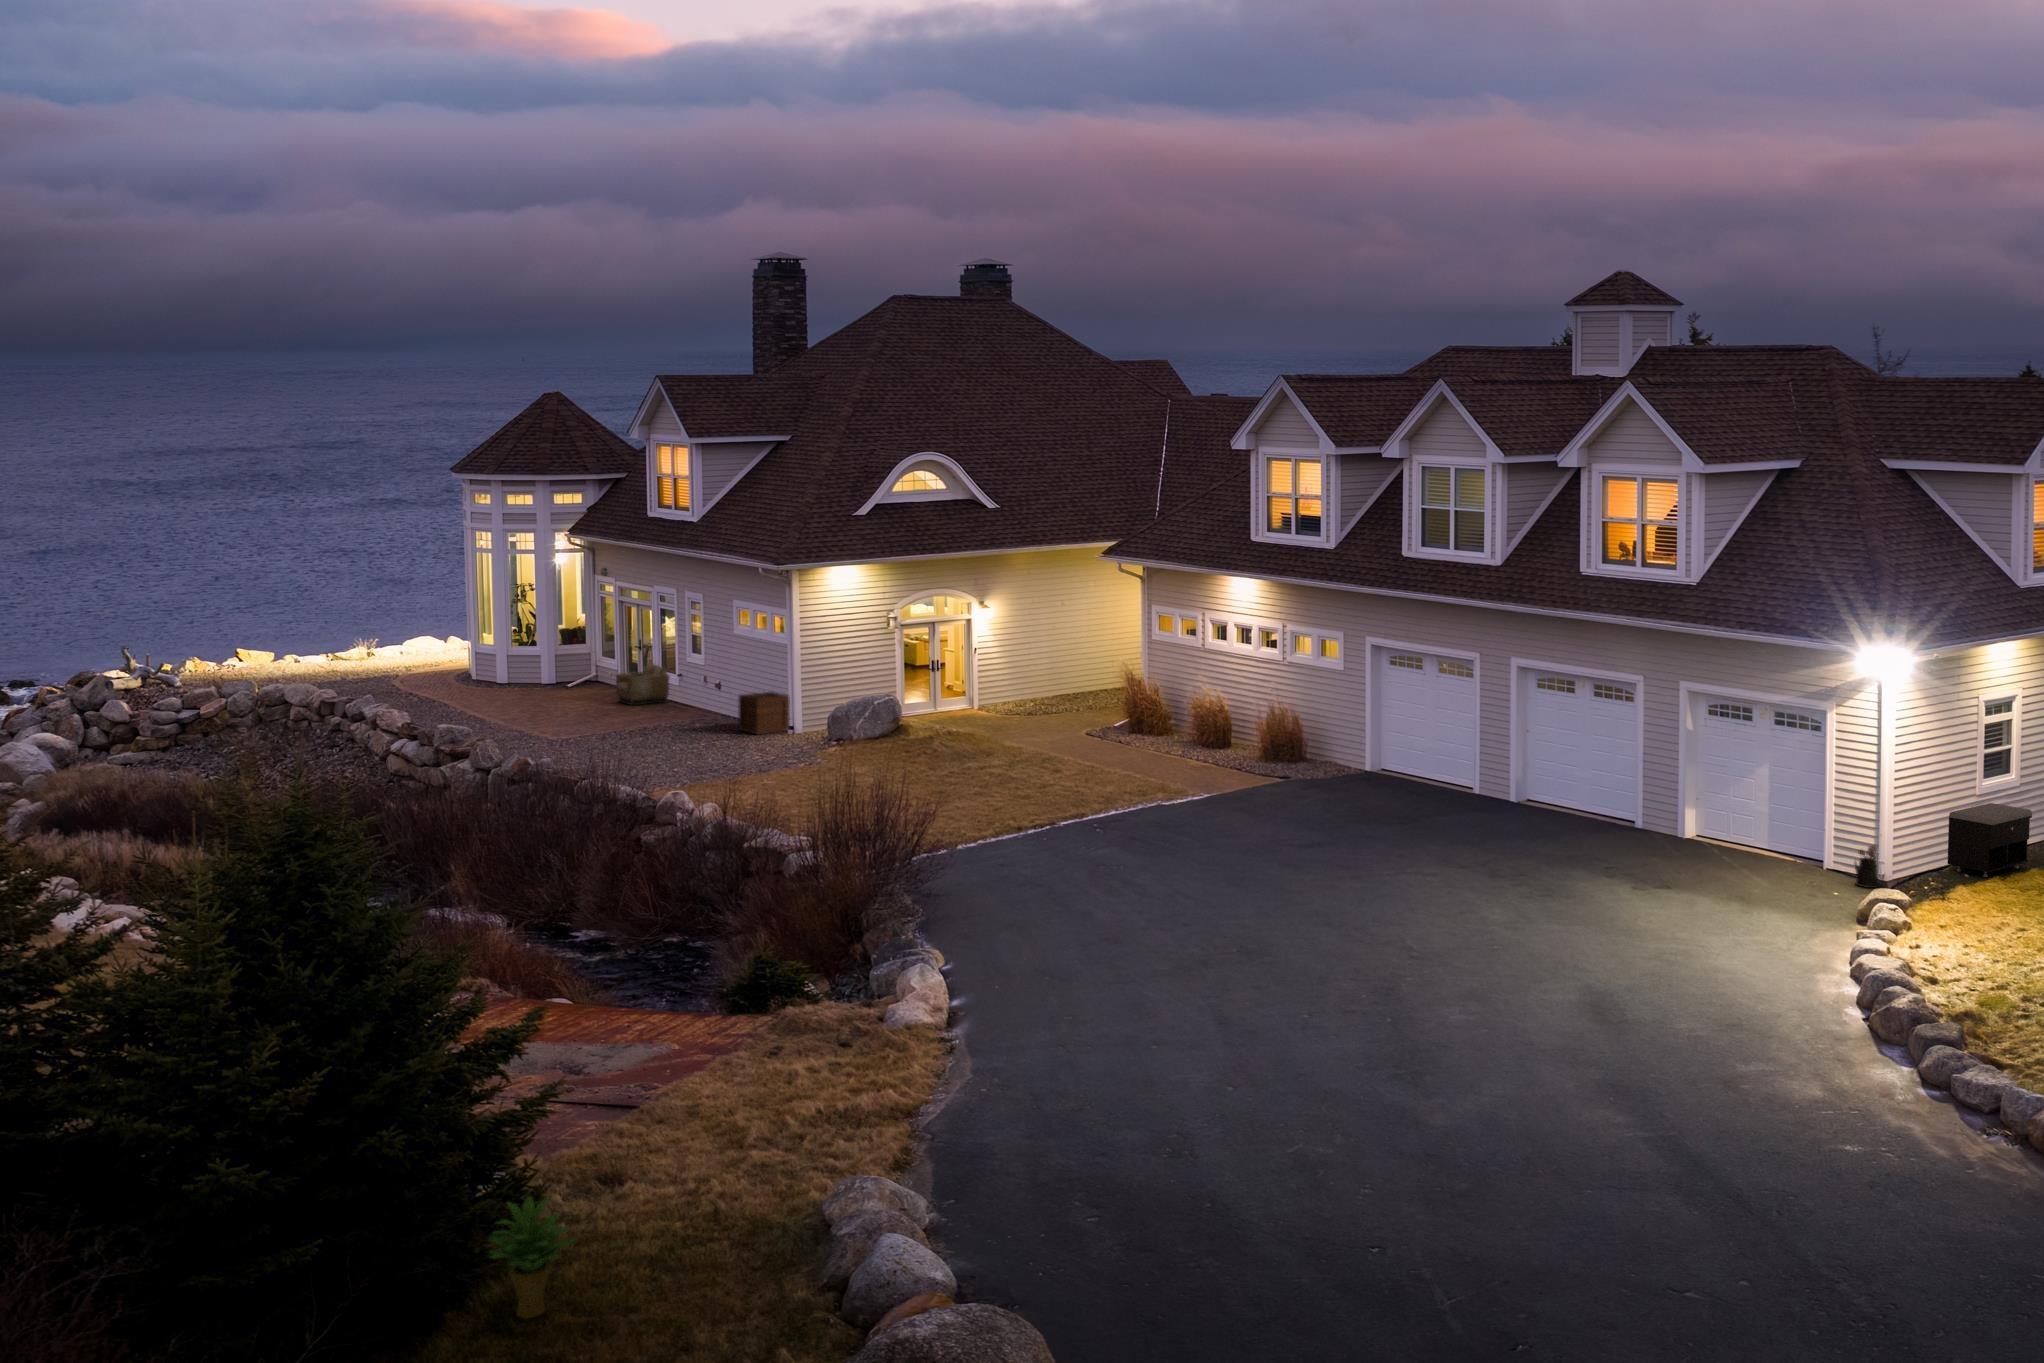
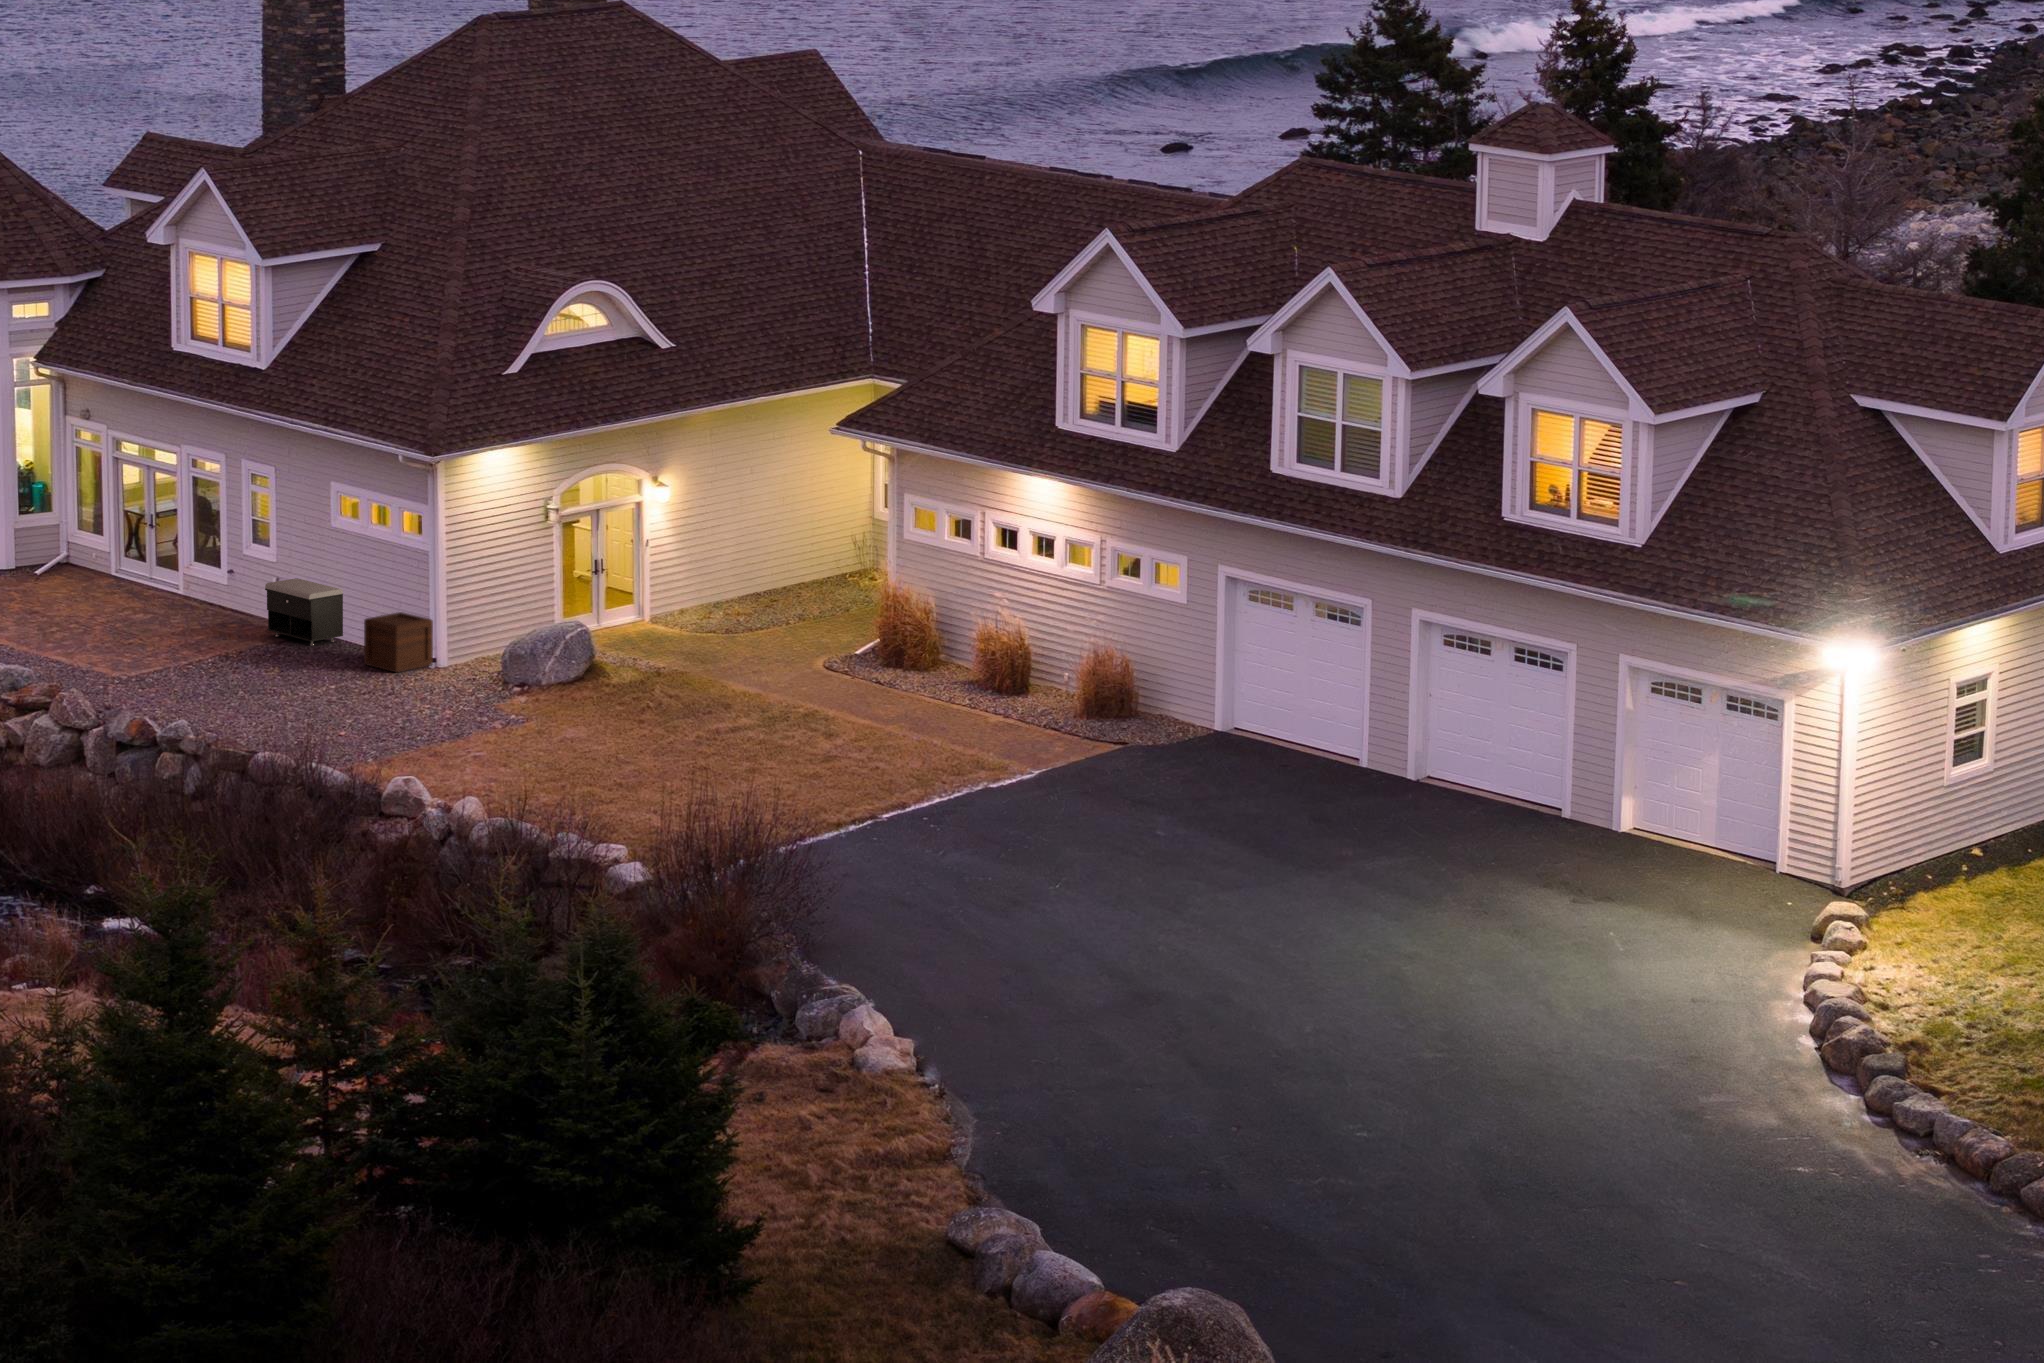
armchair: present [616,662,669,705] -> none [142,555,219,618]
storage bench: present [1948,803,2032,877] -> present [265,578,343,646]
watering can: present [1855,845,1880,888] -> none [1806,849,1833,897]
potted plant: present [490,1196,576,1318] -> none [789,1223,856,1313]

